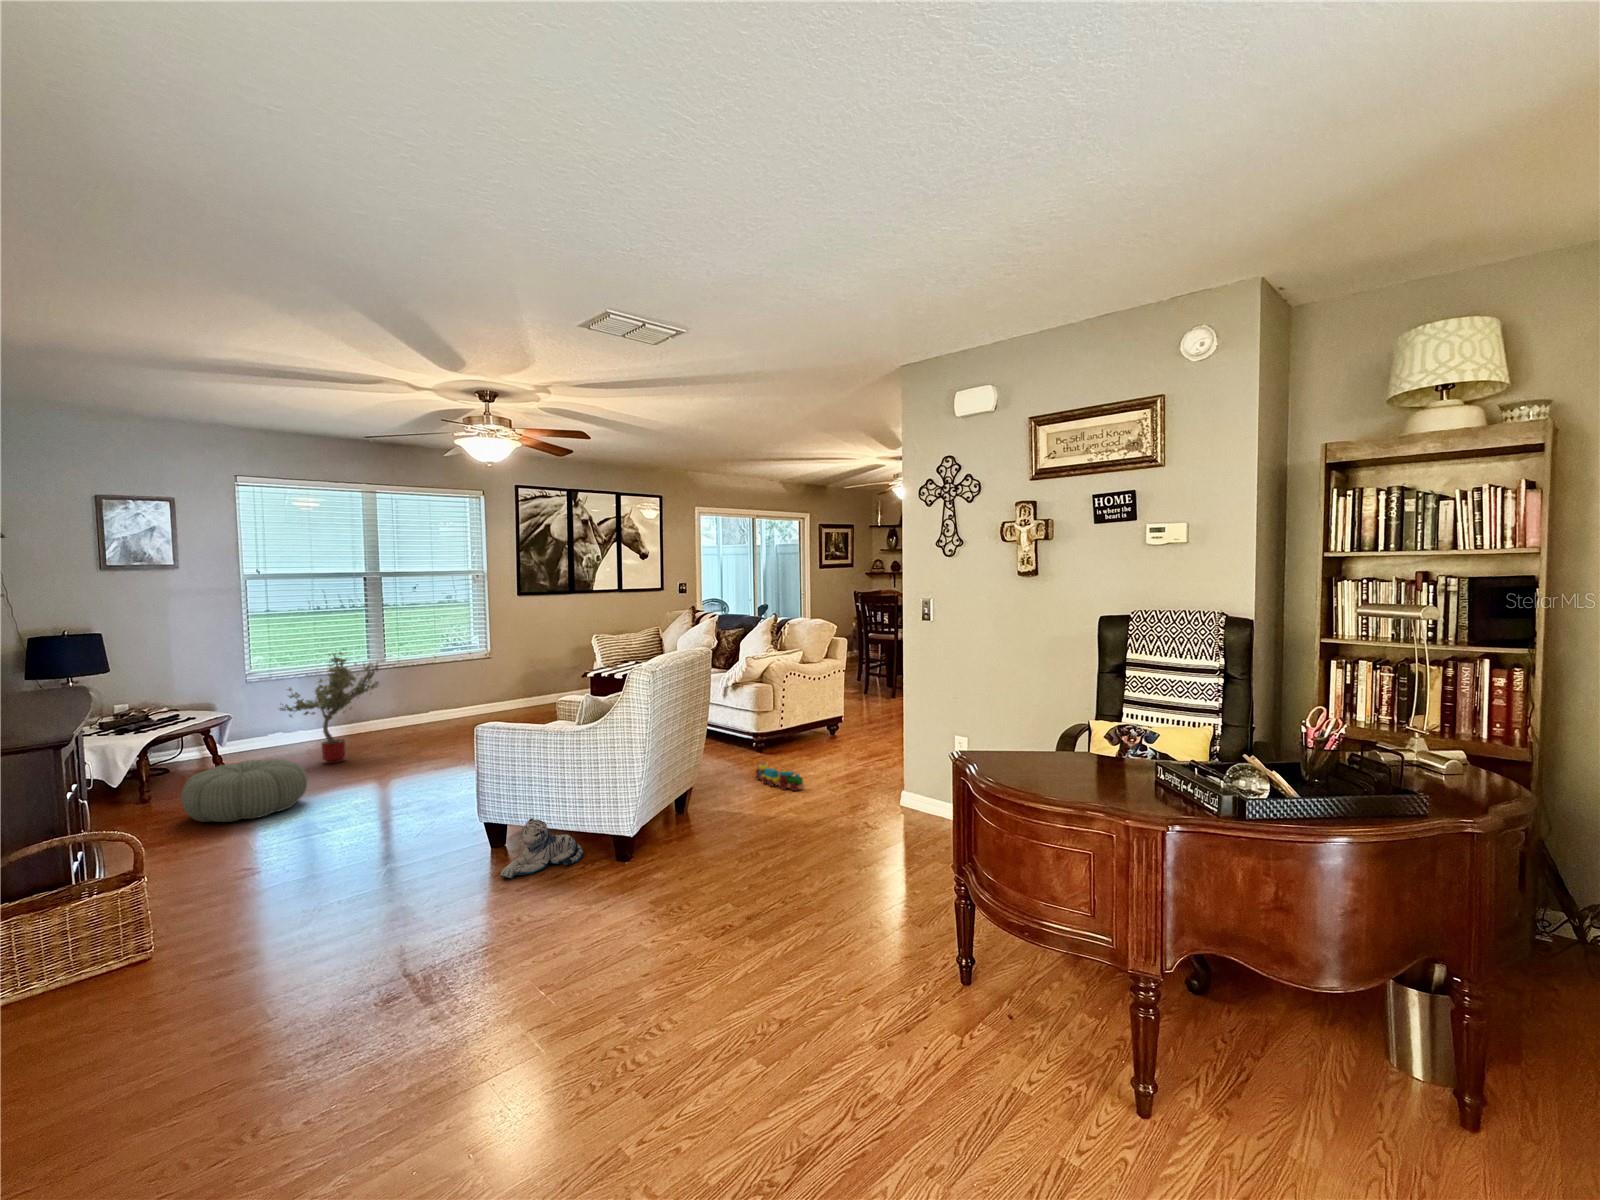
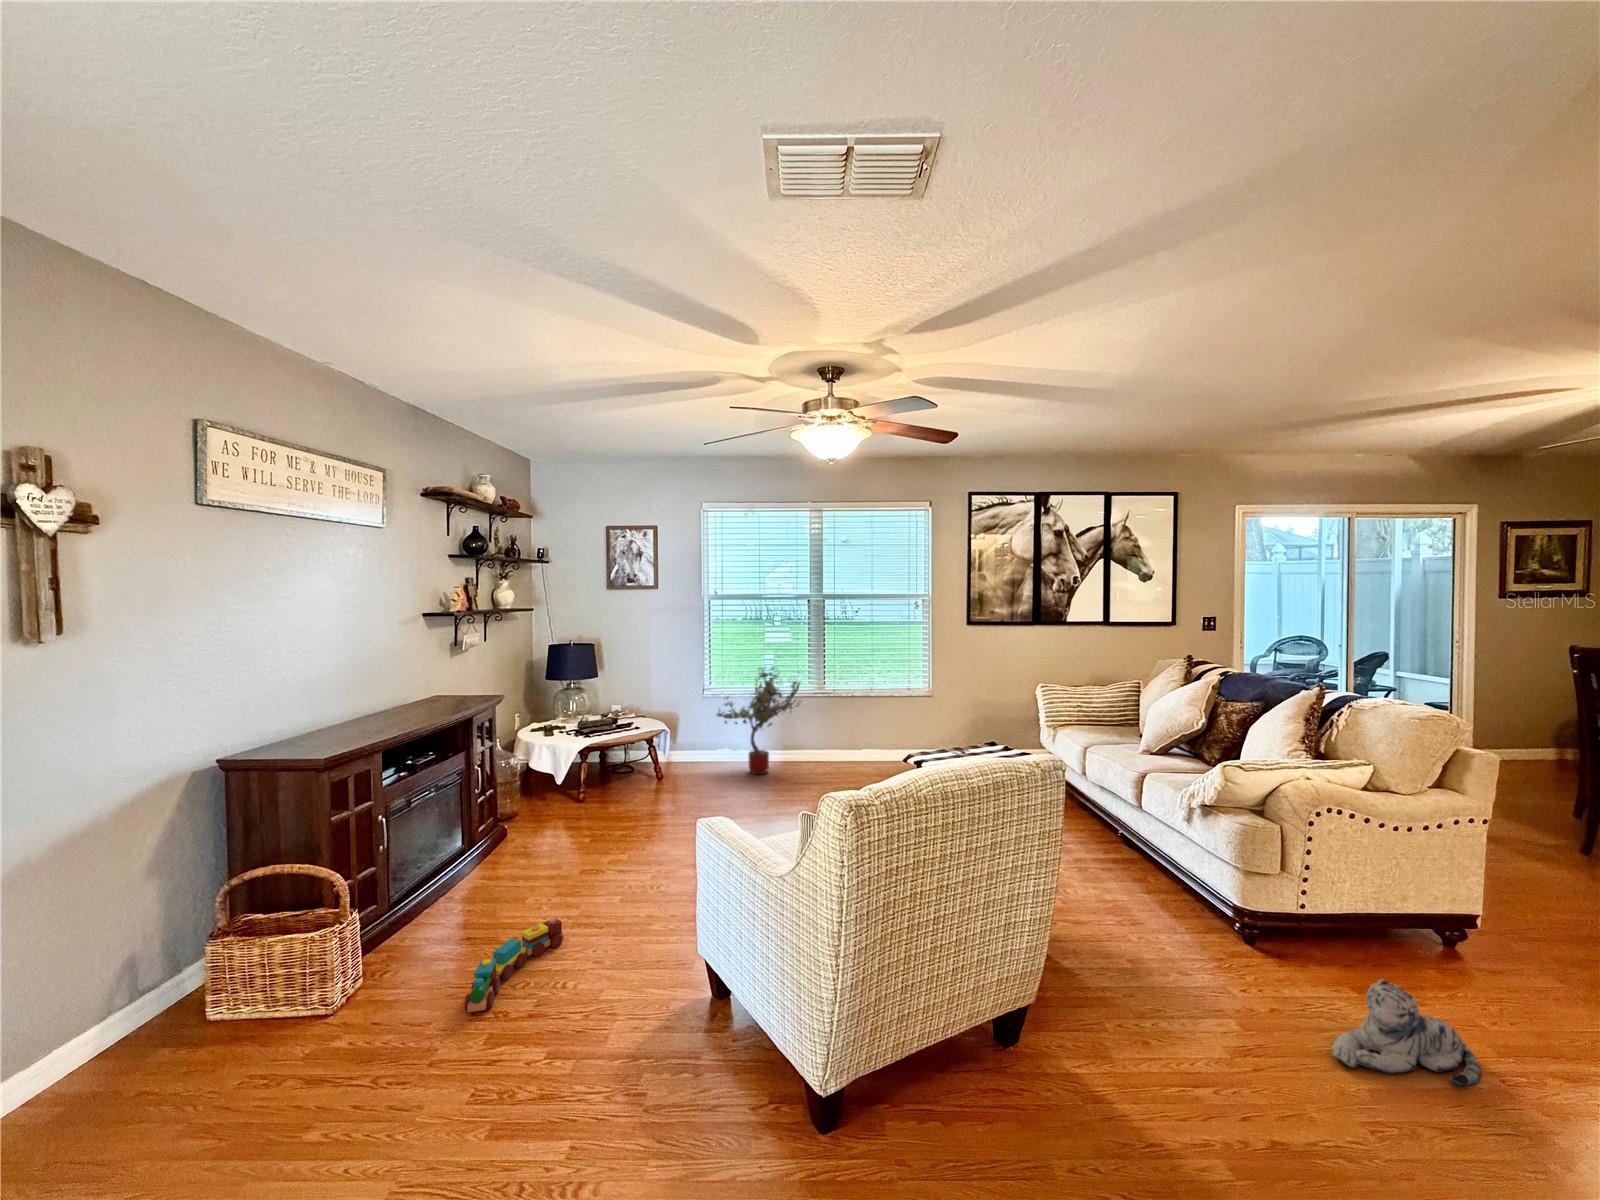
pouf: present [181,759,307,822] -> none [575,765,676,828]
toy train: present [756,761,804,791] -> present [464,918,564,1012]
plush toy: present [501,819,583,878] -> present [1331,980,1481,1086]

